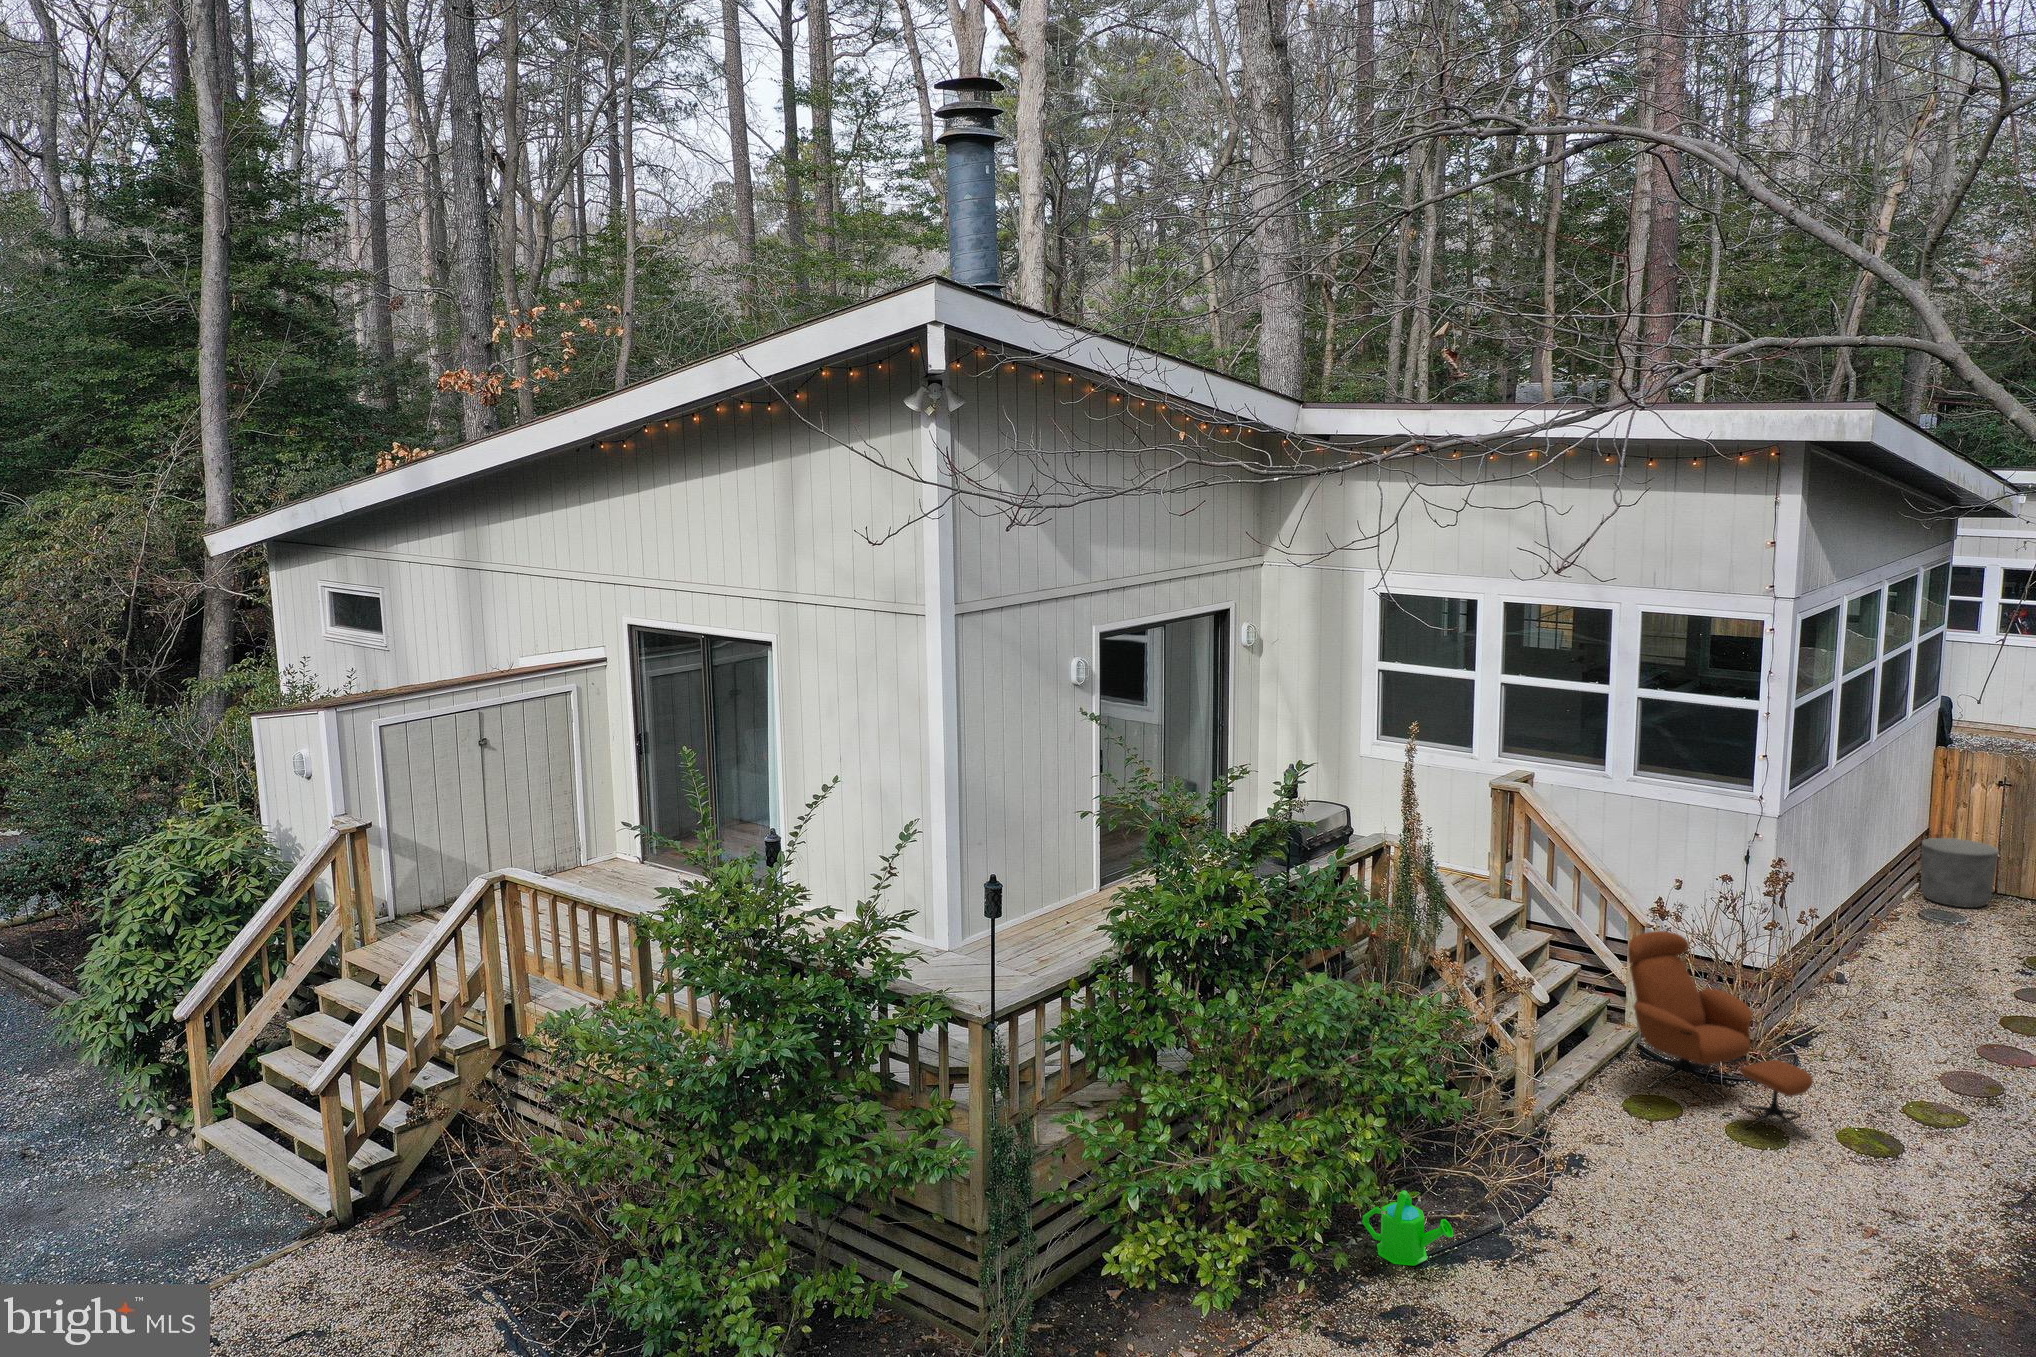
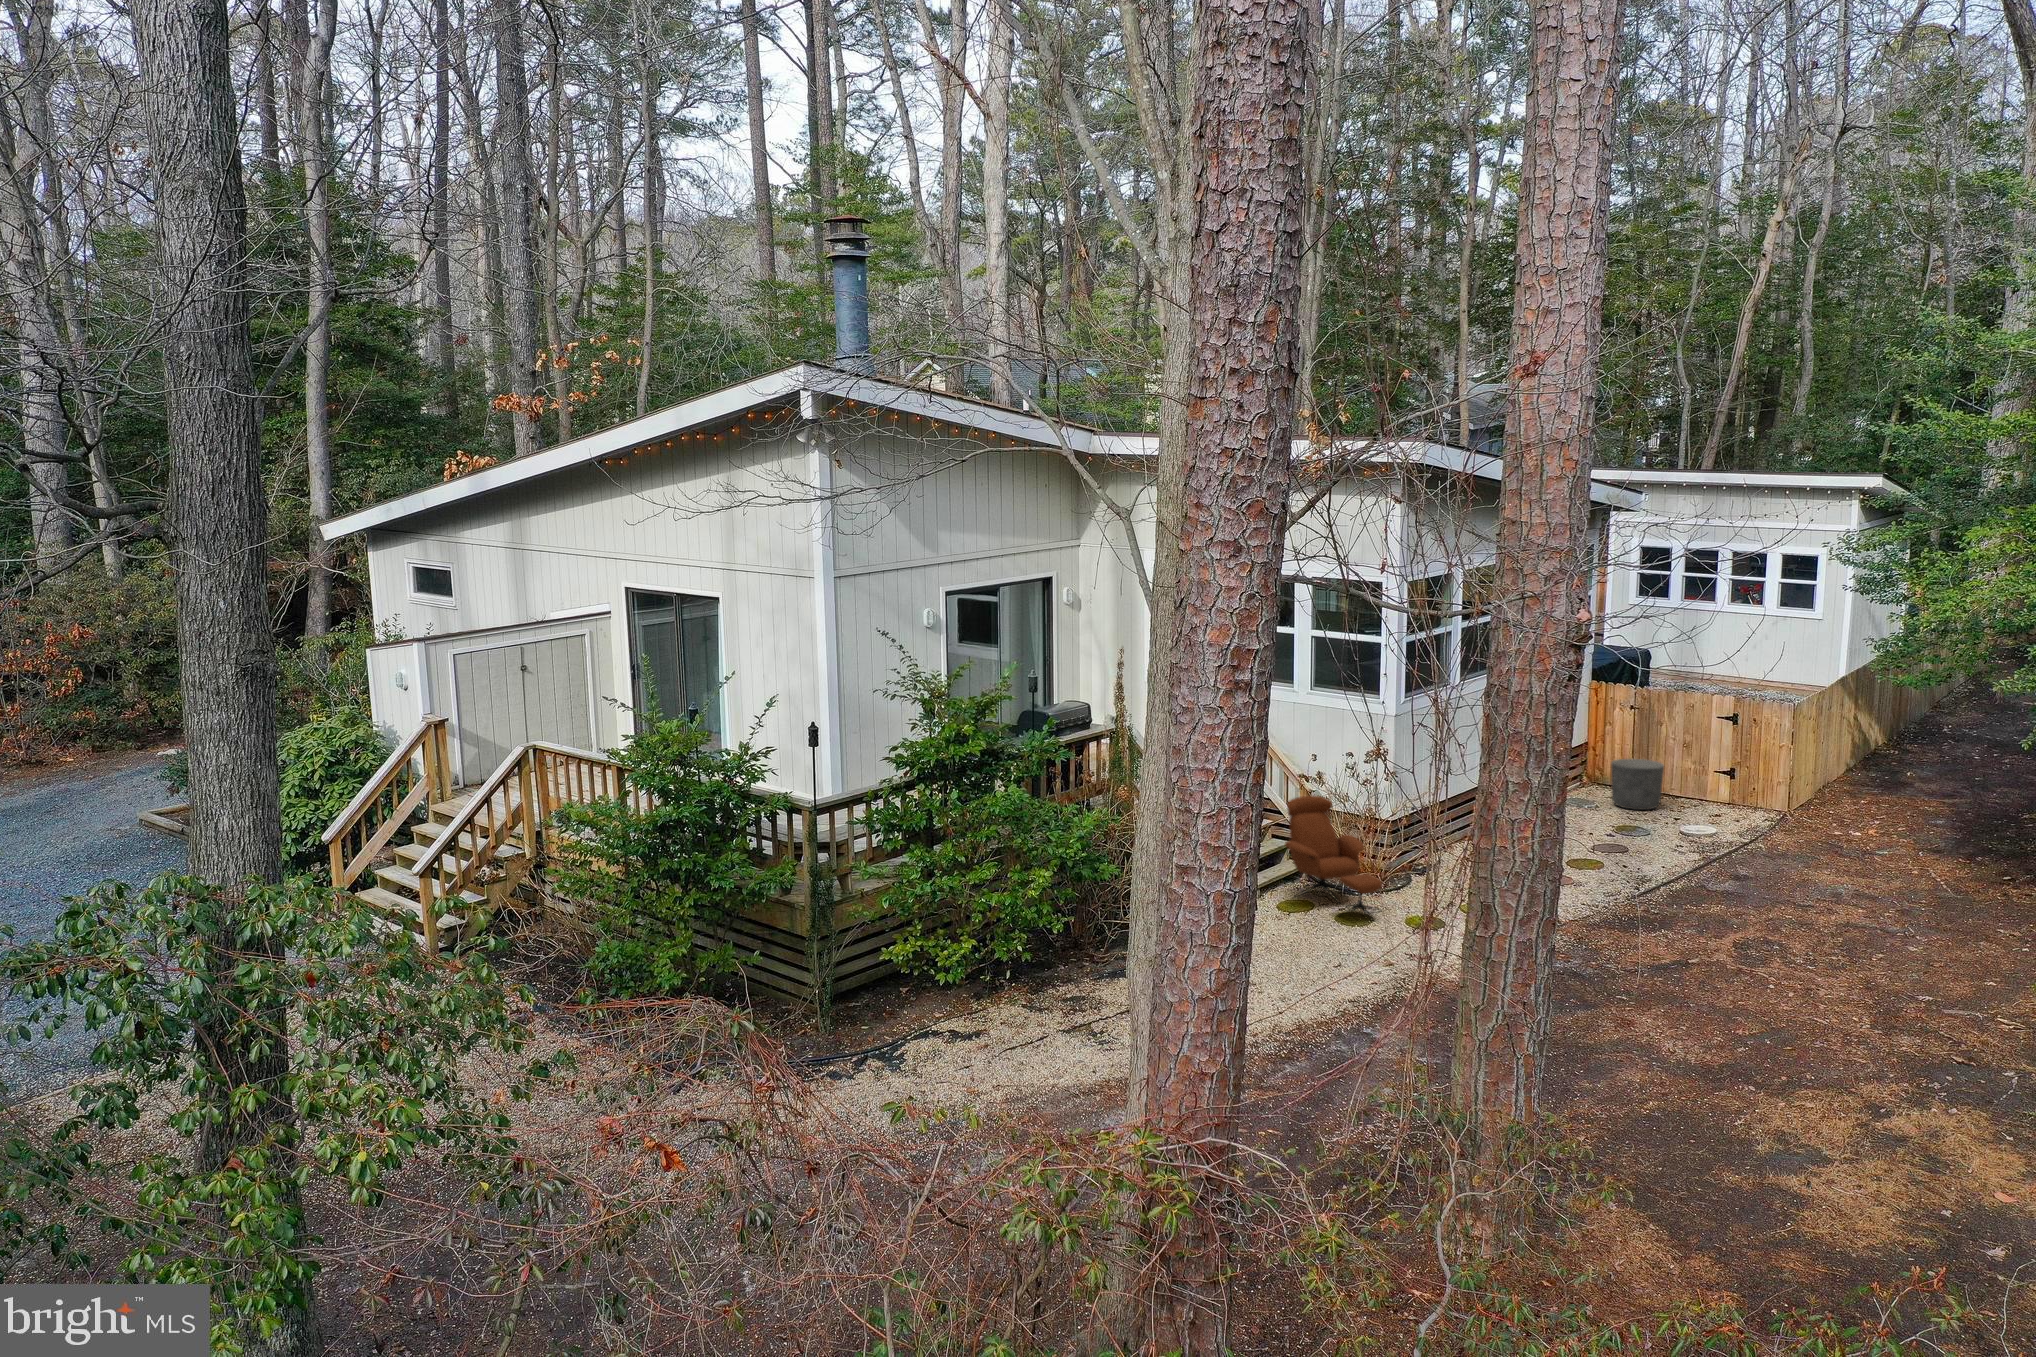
watering can: present [1363,1190,1453,1266] -> none [1048,923,1096,967]

